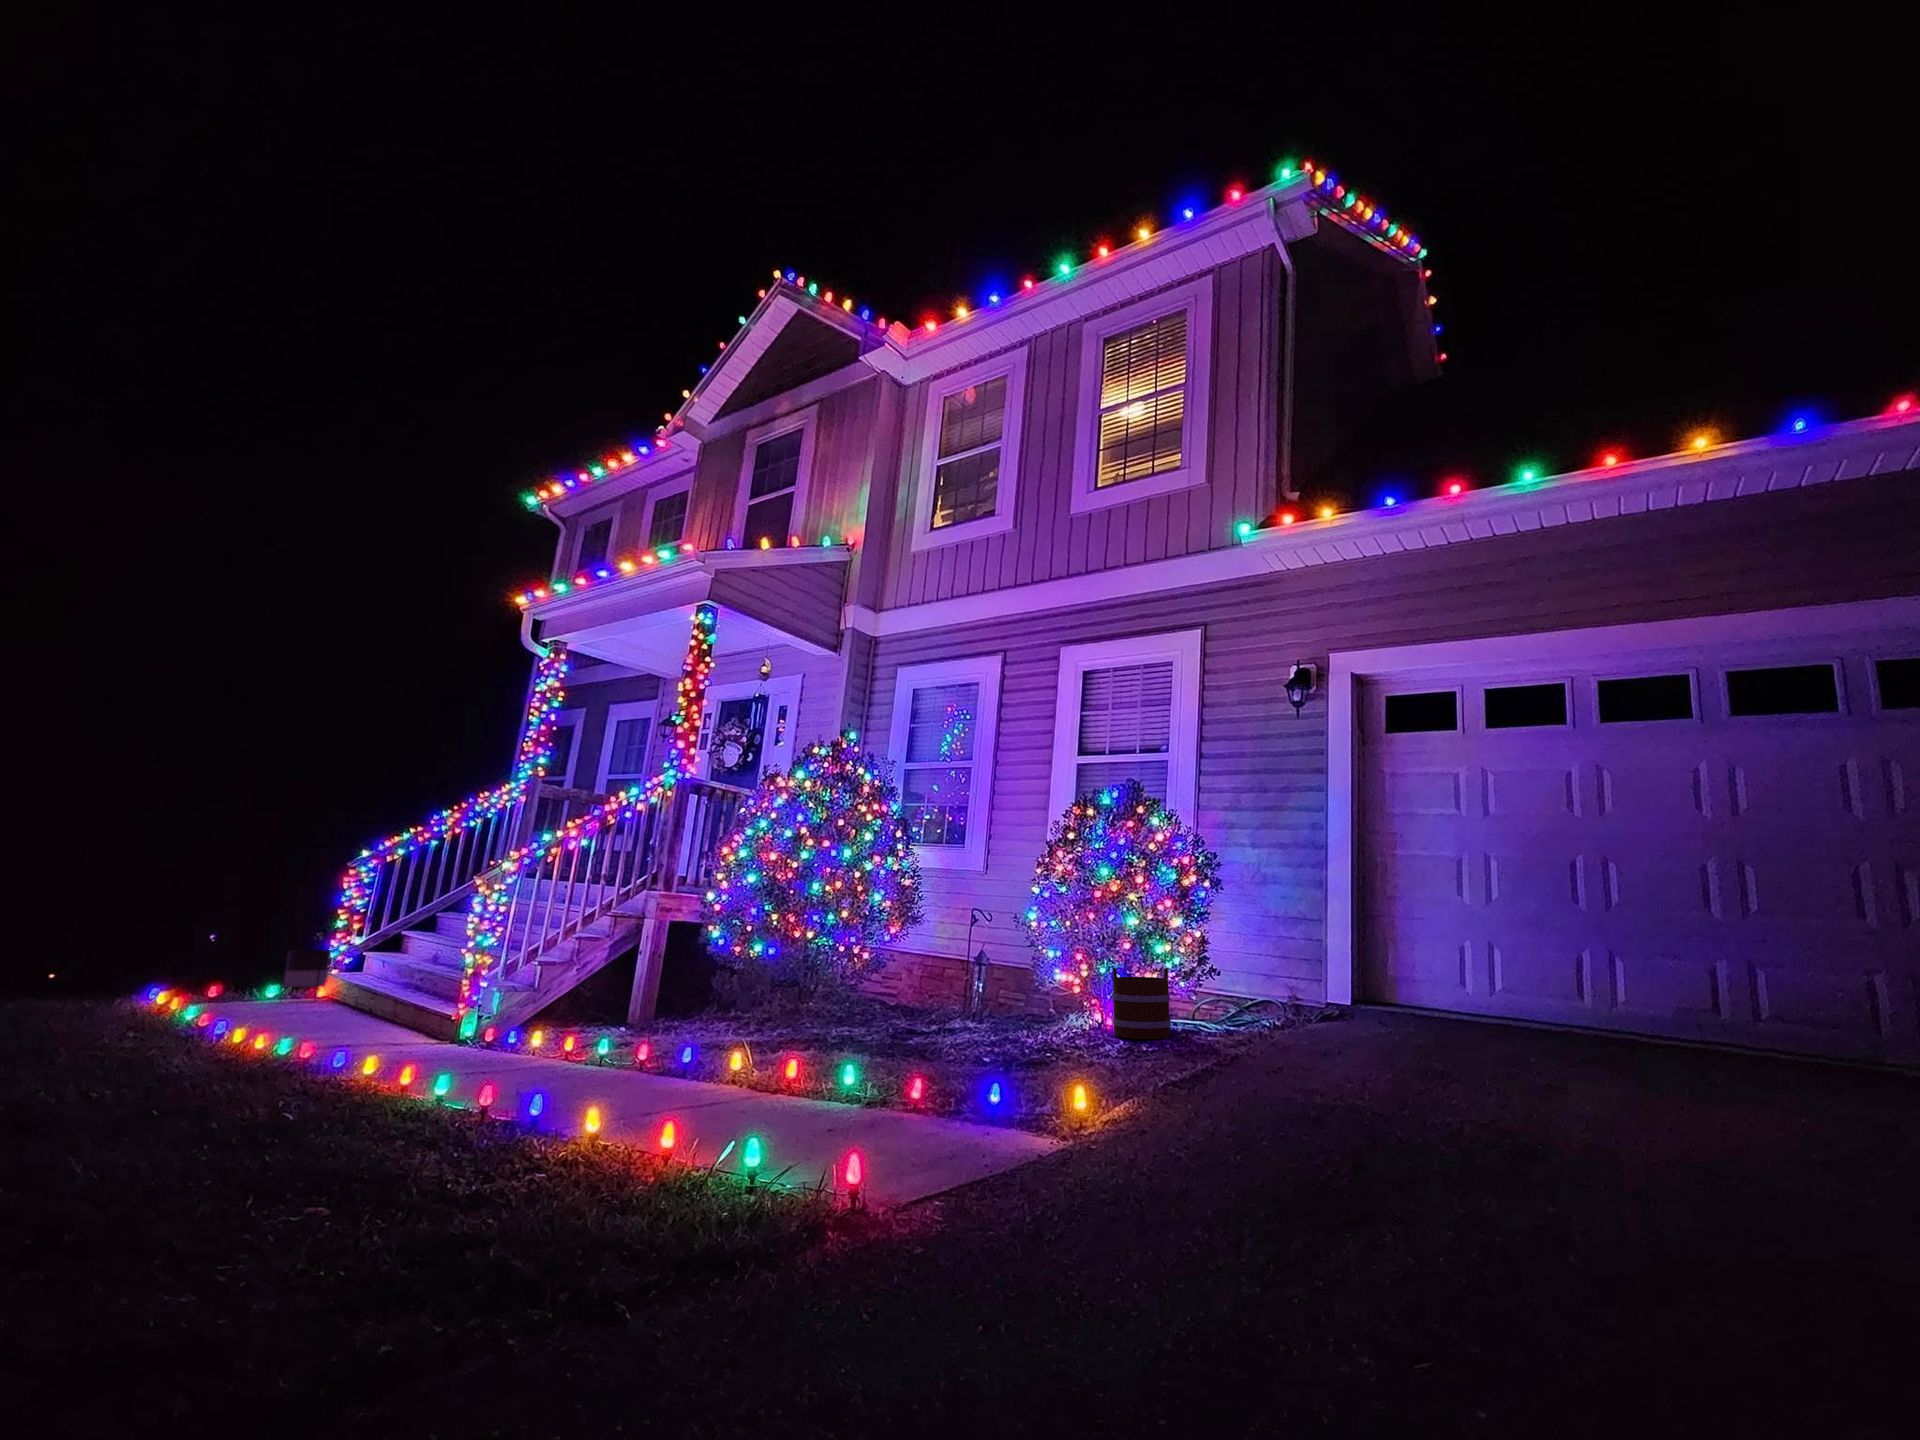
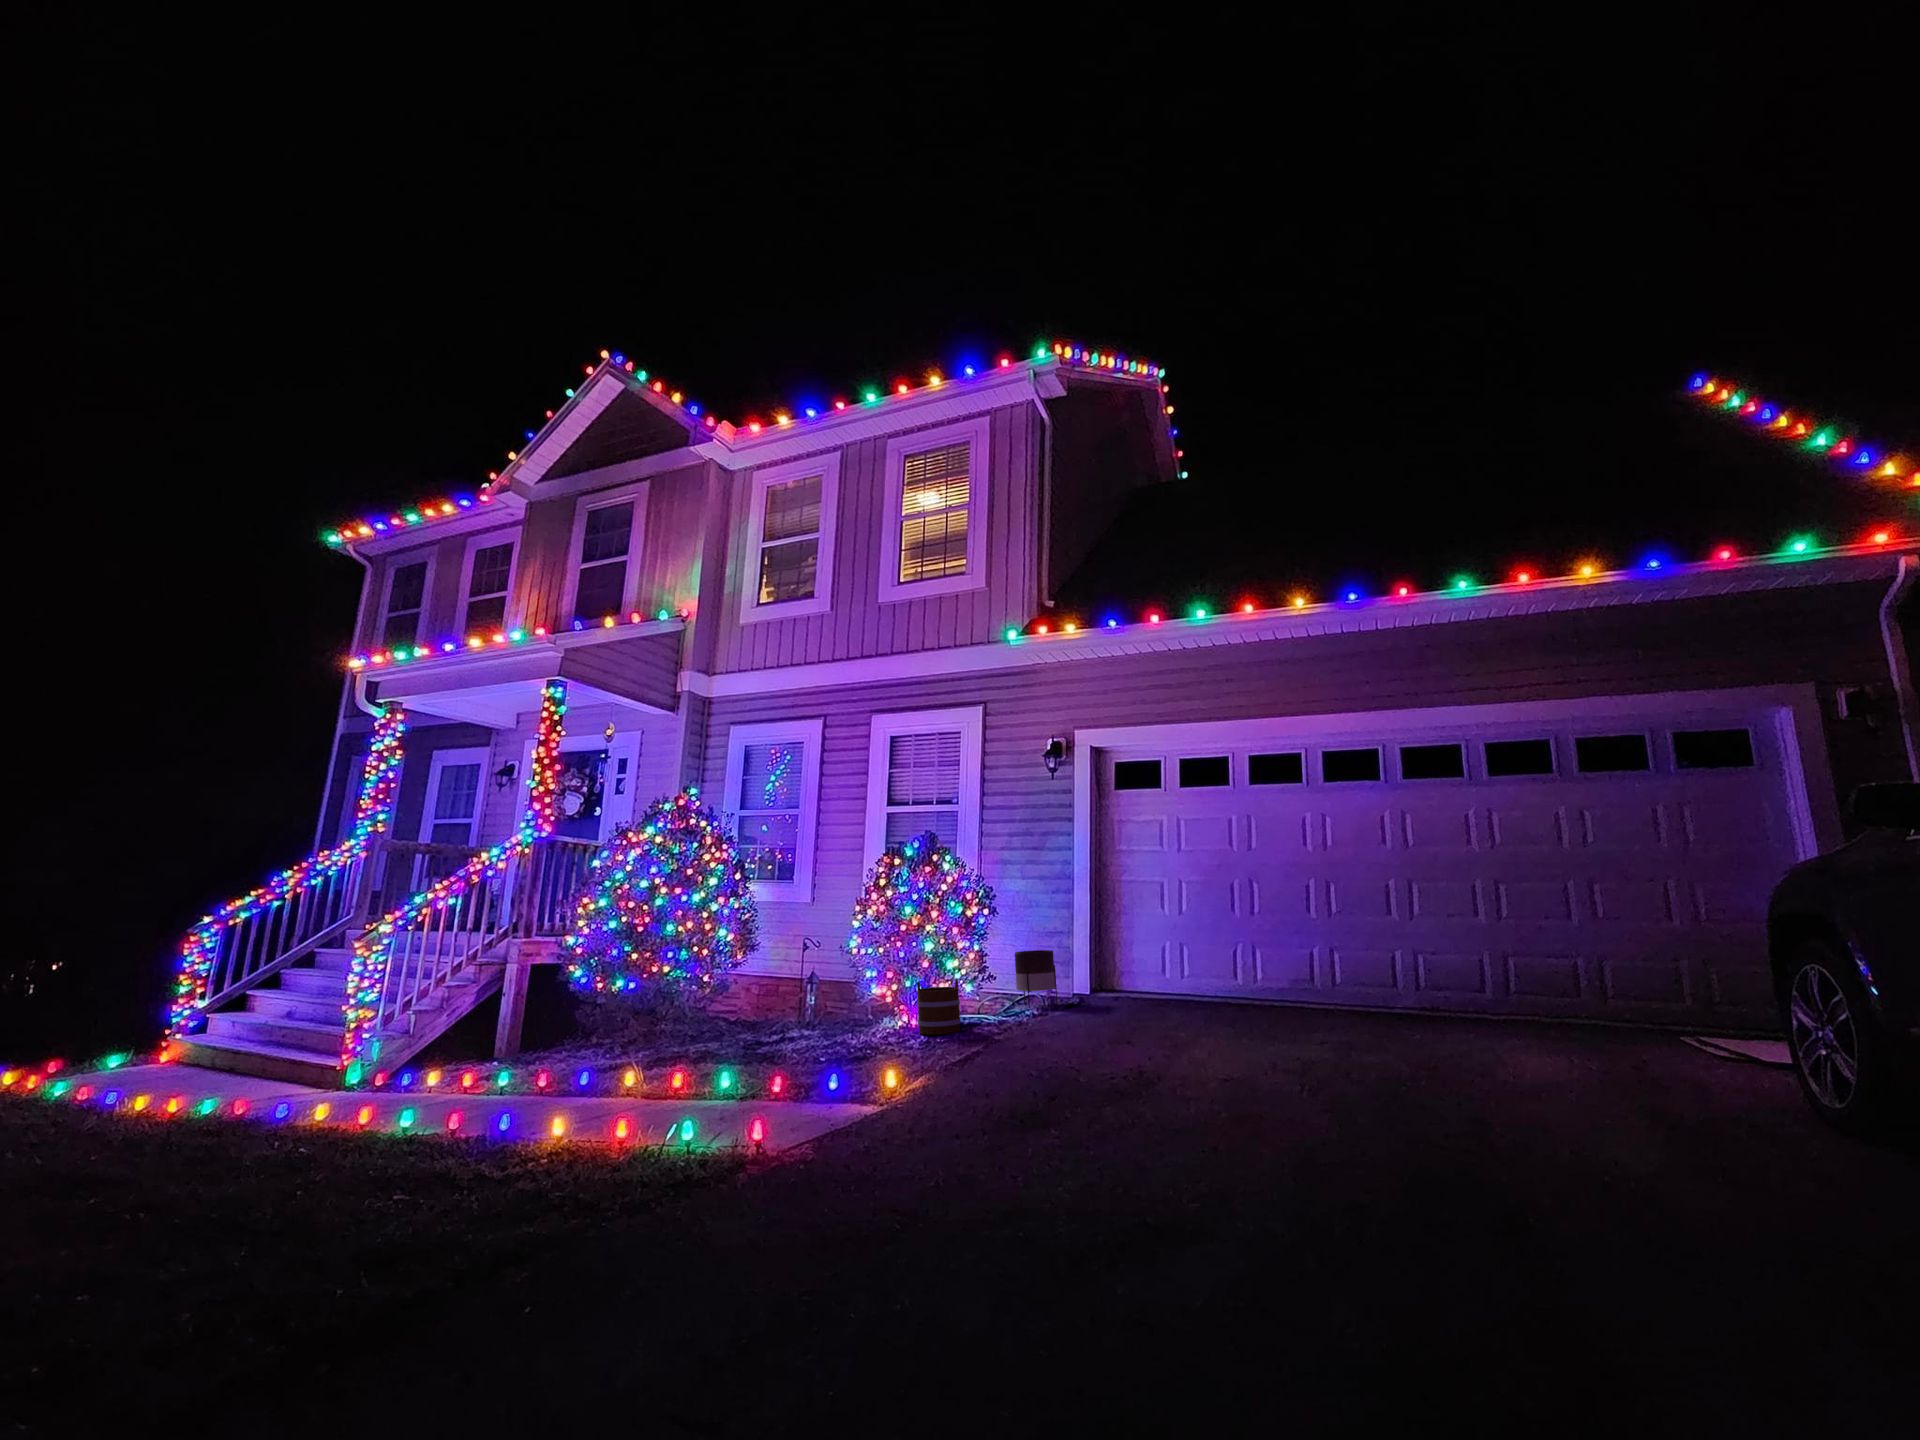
planter: present [282,950,331,999] -> present [1015,950,1057,1008]

